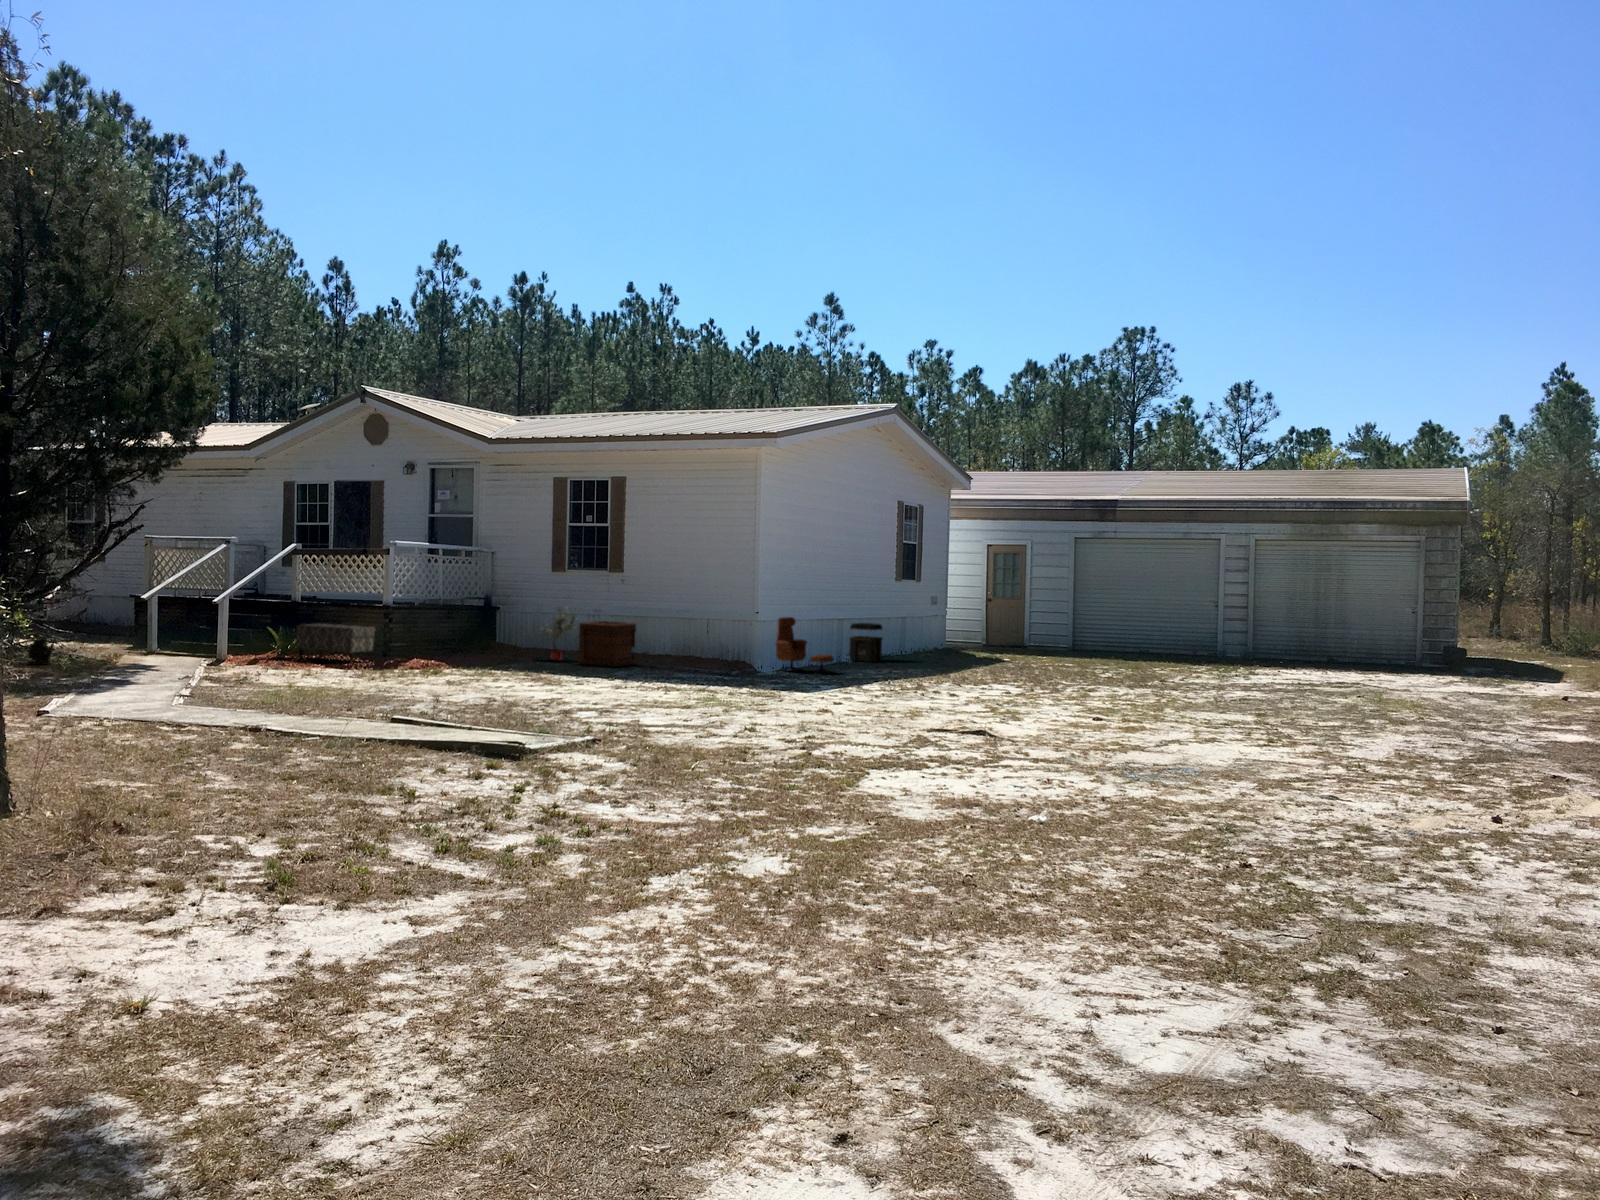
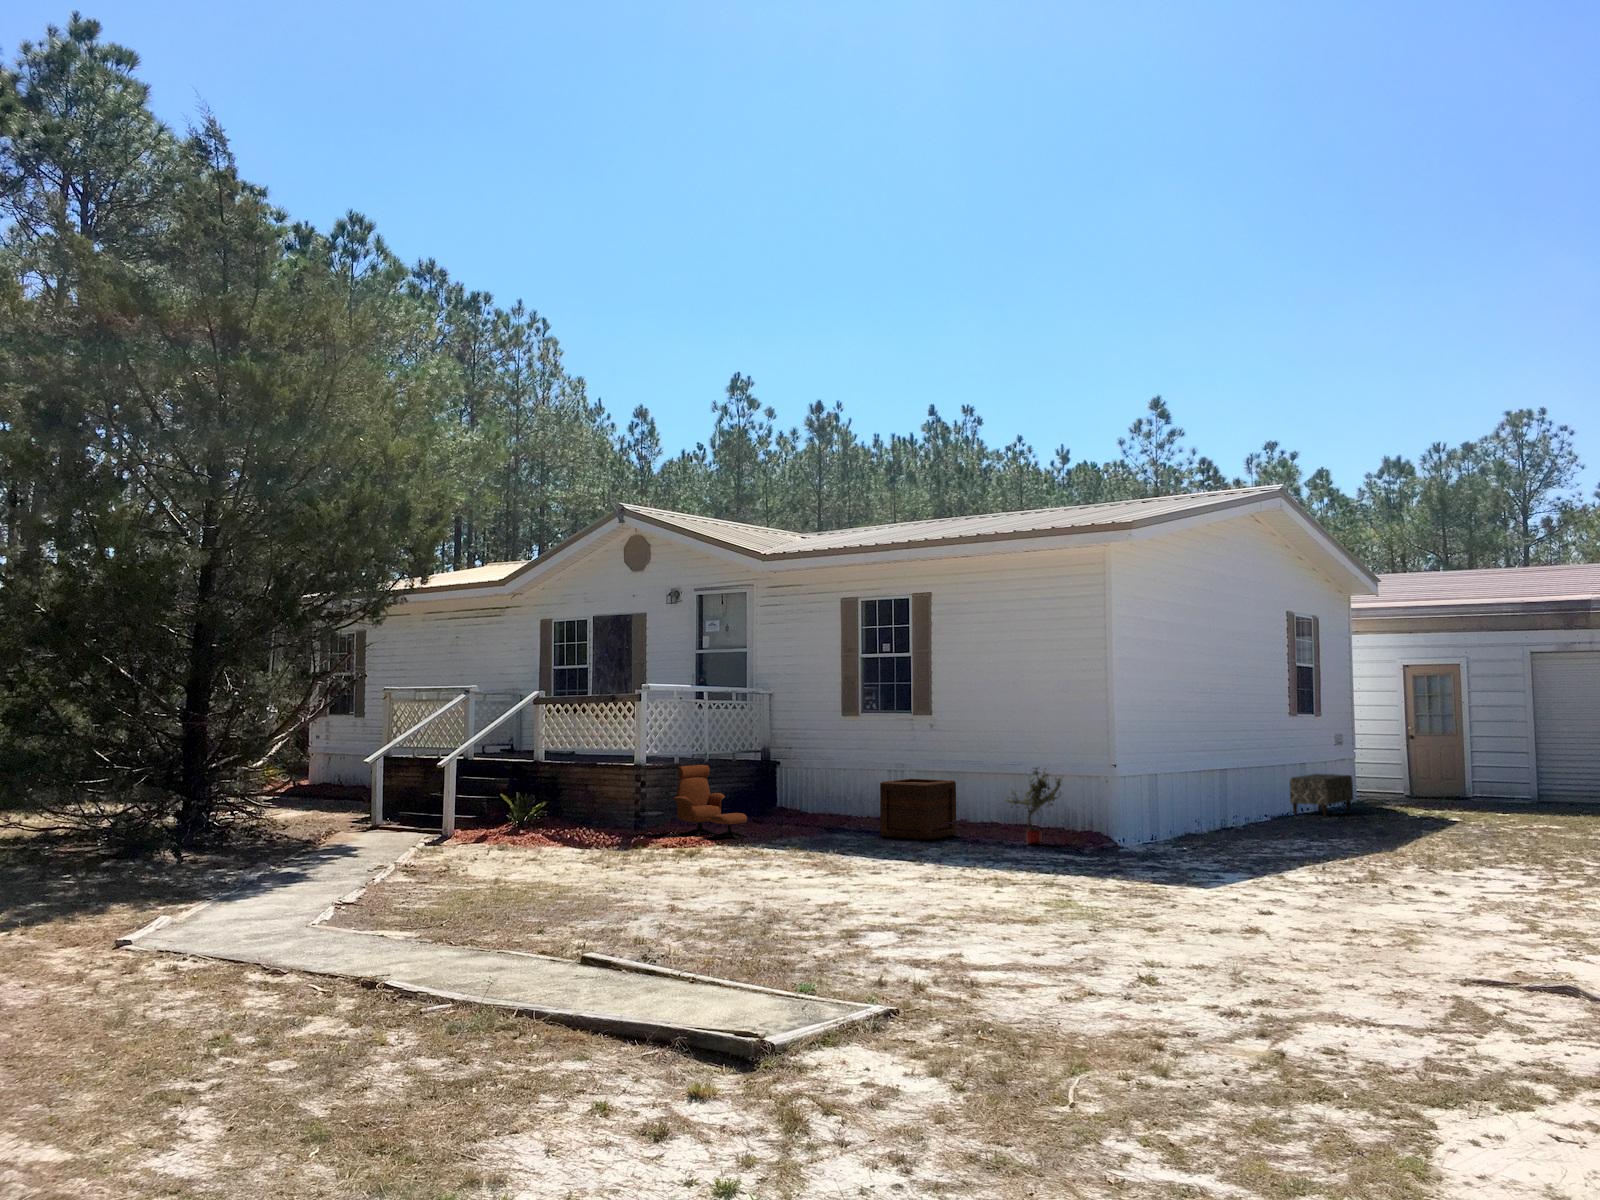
potted tree: present [541,607,575,661] -> present [1006,768,1061,845]
lounge chair: present [775,617,834,674] -> present [673,765,748,840]
toolbox: present [849,623,883,662] -> none [1237,773,1283,827]
bench: present [296,624,375,663] -> present [1290,774,1353,817]
watering can: present [27,631,54,665] -> none [221,802,252,849]

